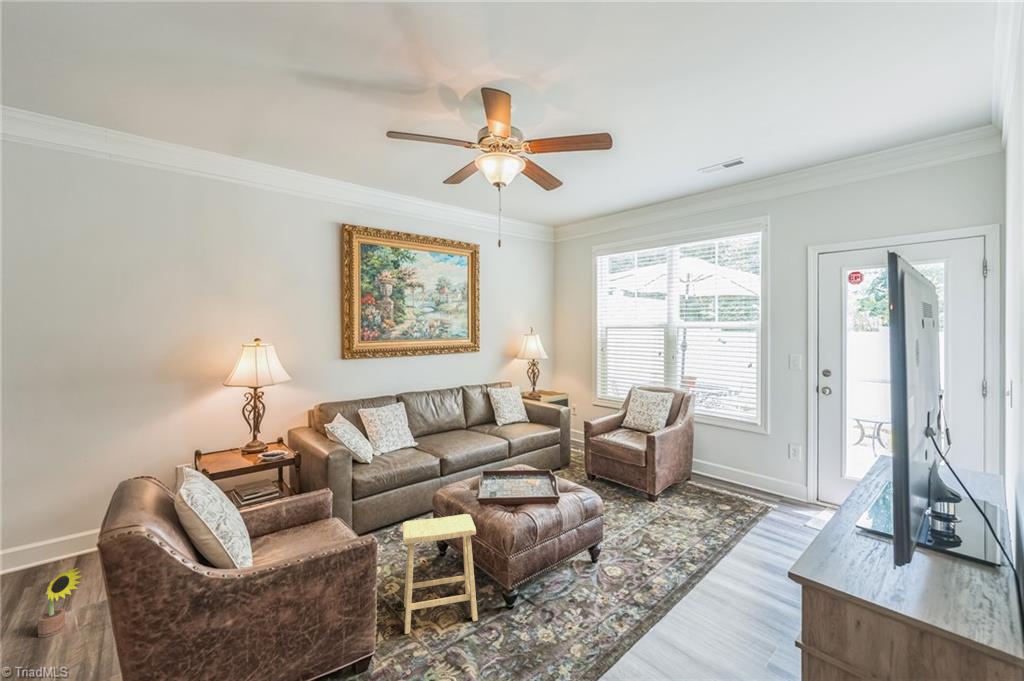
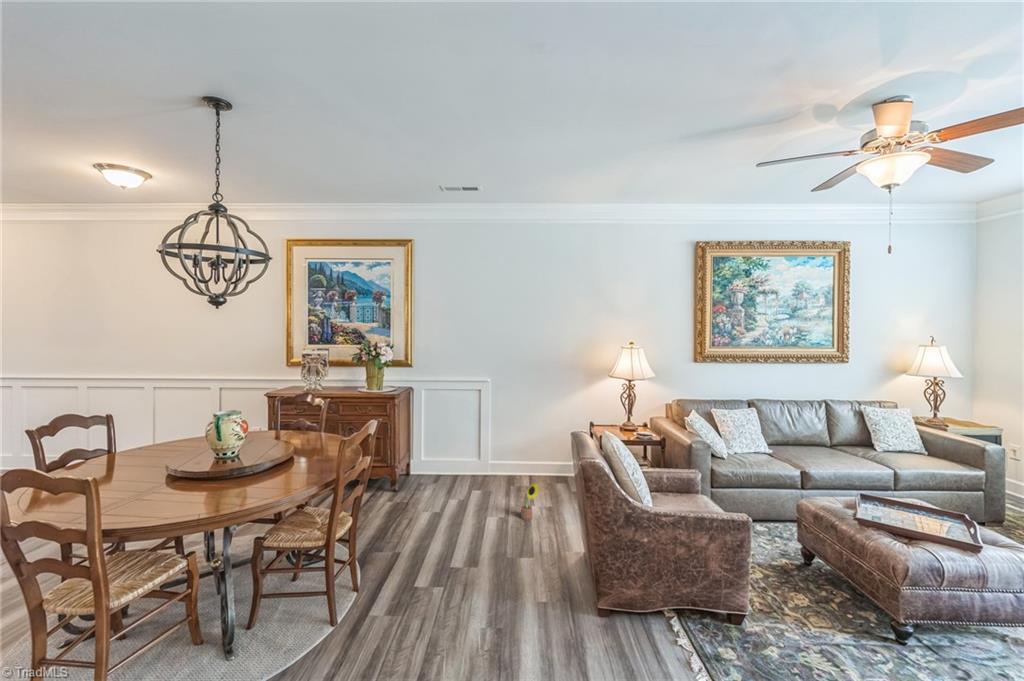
footstool: present [403,514,478,634] -> none [769,515,858,636]

